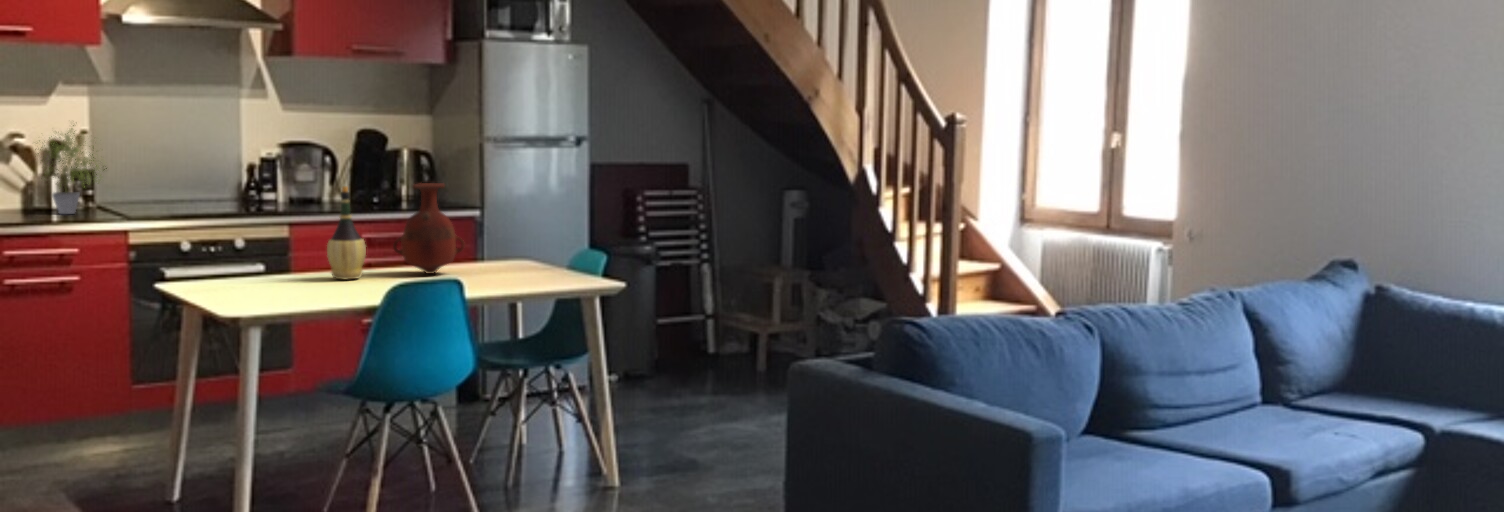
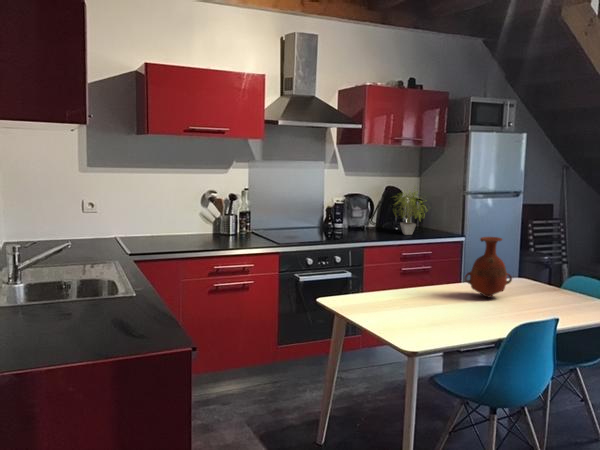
potted plant: present [35,125,107,214] -> present [395,191,425,235]
wine bottle: present [327,186,366,279] -> none [428,240,453,302]

